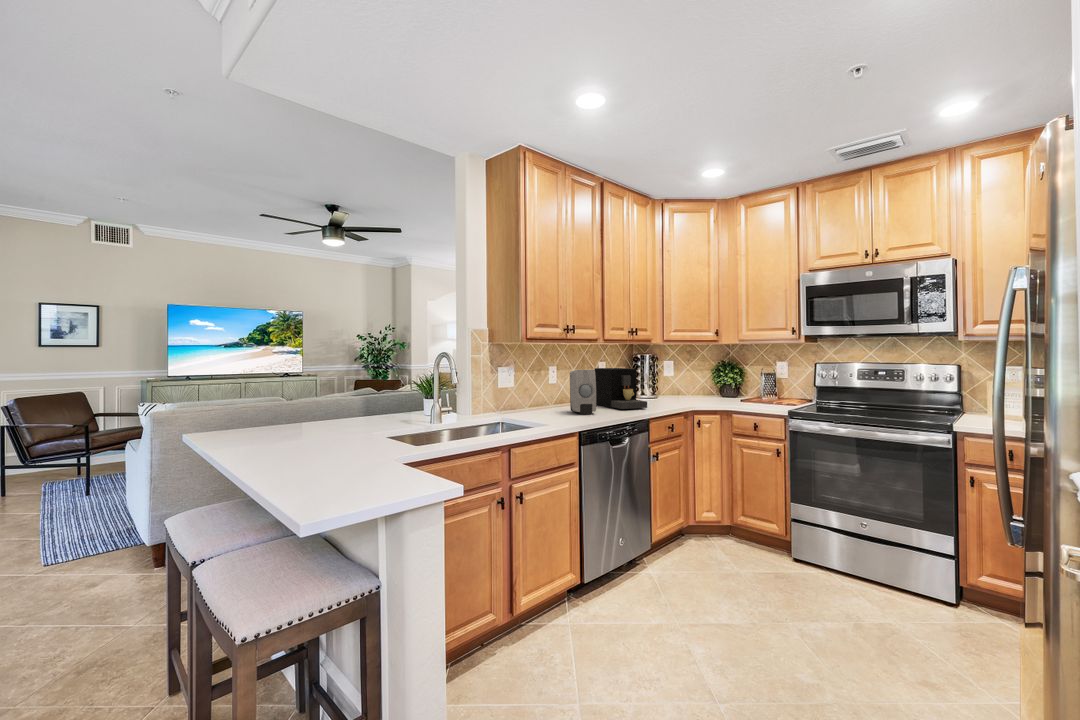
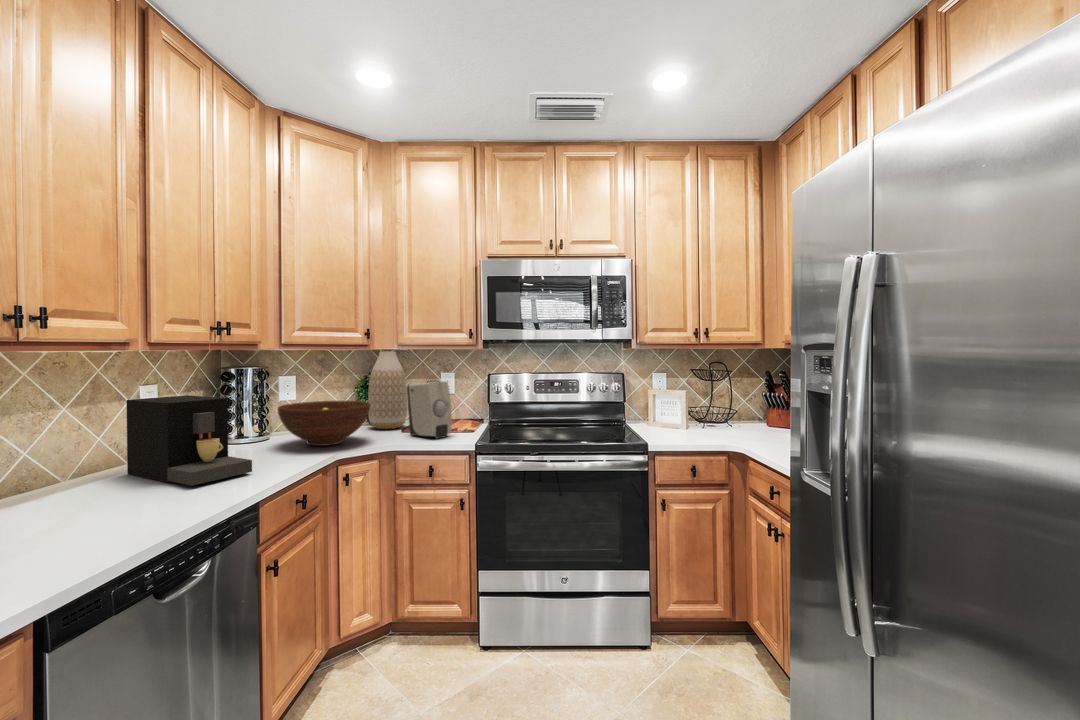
vase: none [719,345,747,399] -> present [368,352,407,429]
soap dispenser: present [570,370,596,414] -> present [407,381,451,438]
fruit bowl: none [661,377,716,403] -> present [278,401,370,446]

